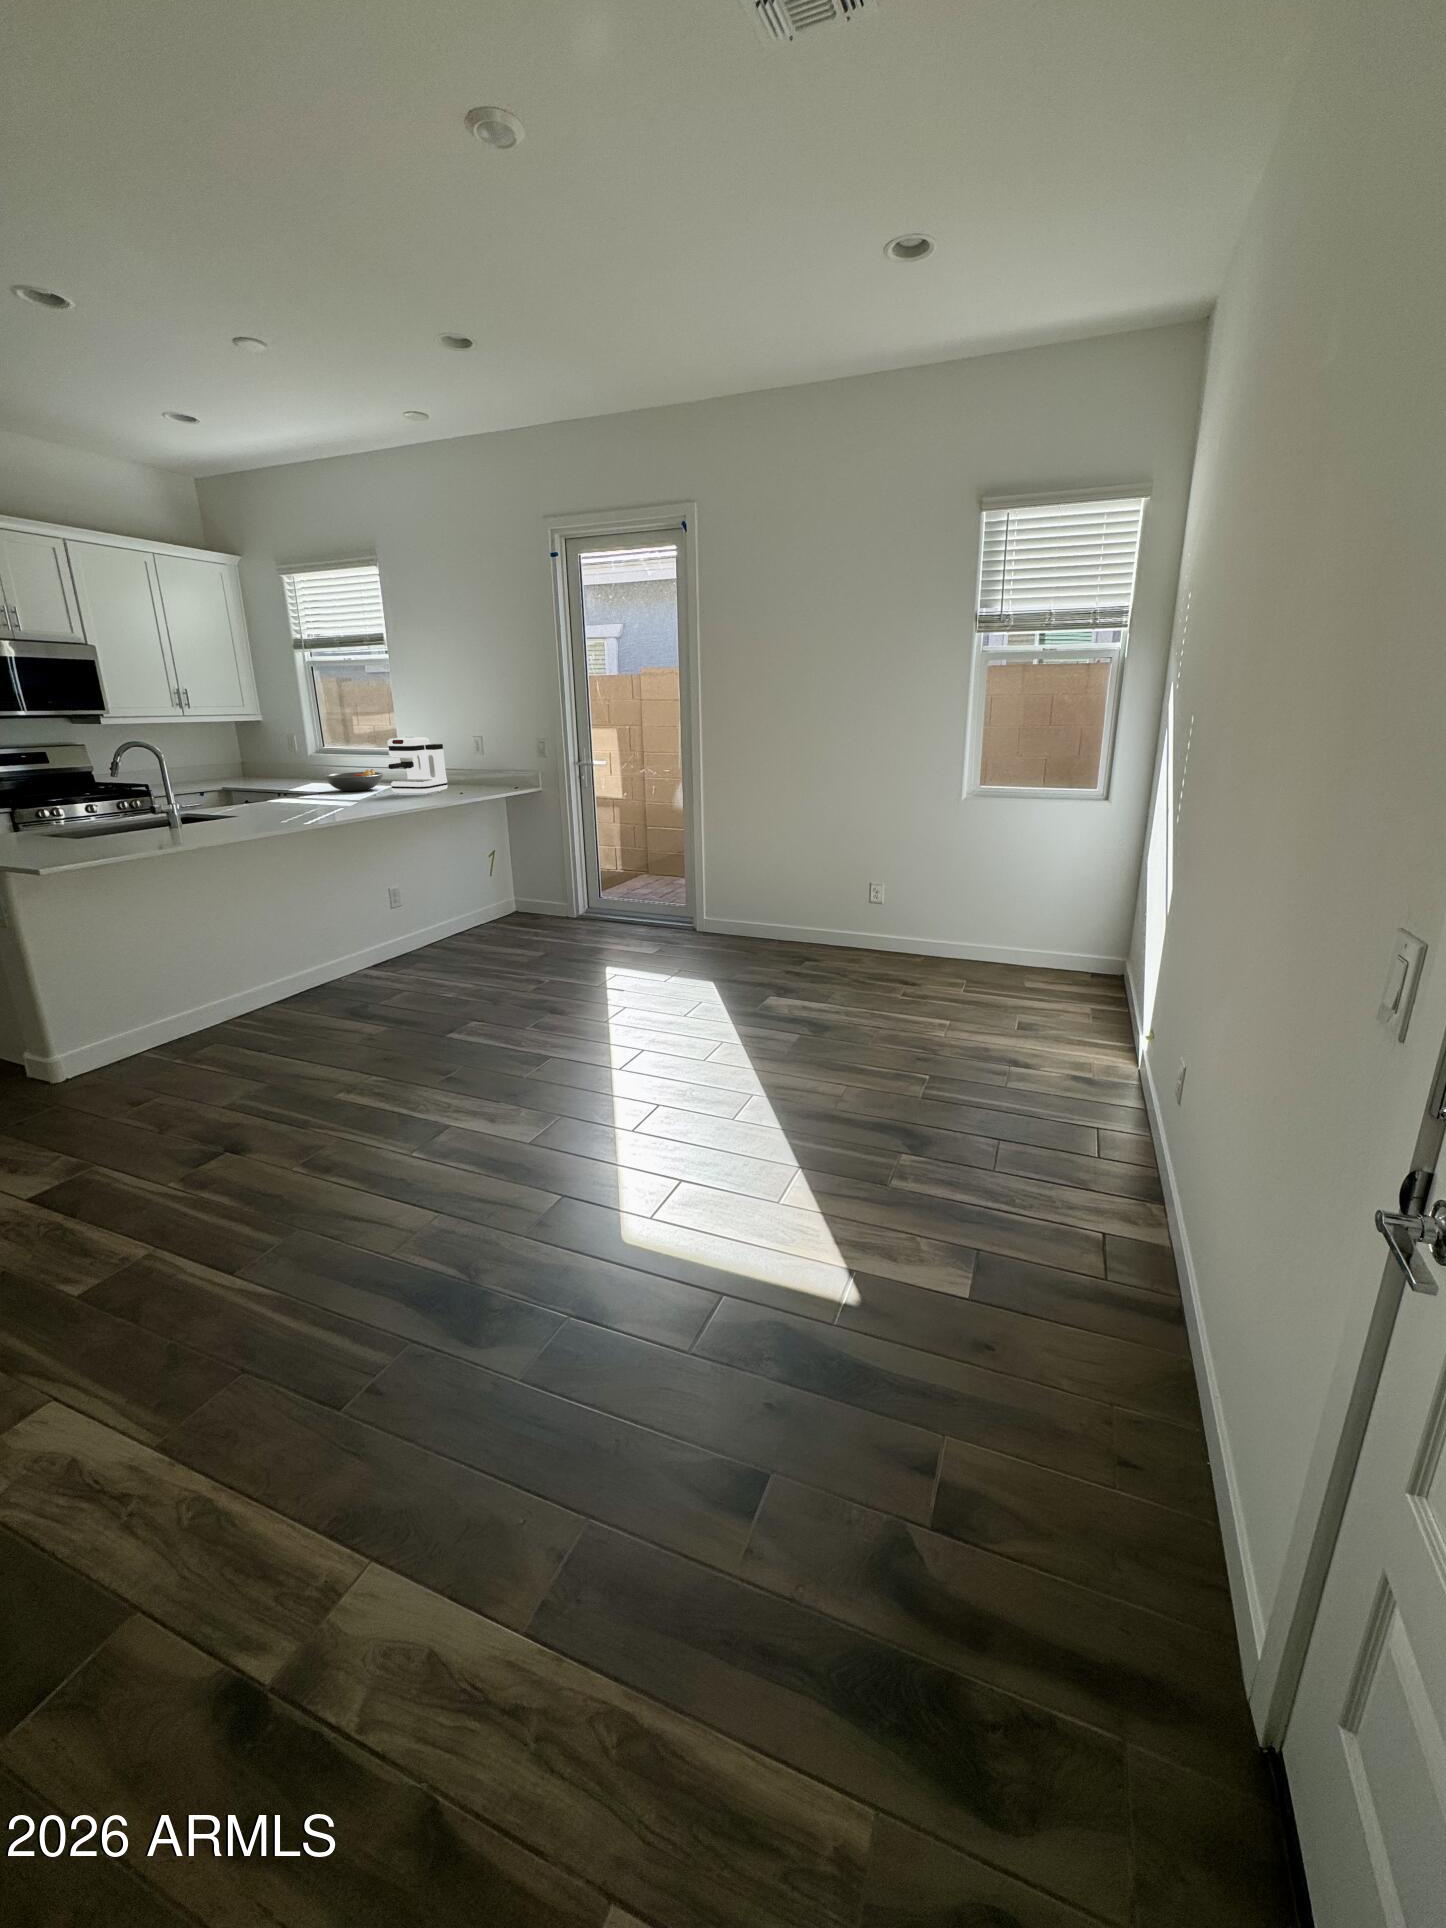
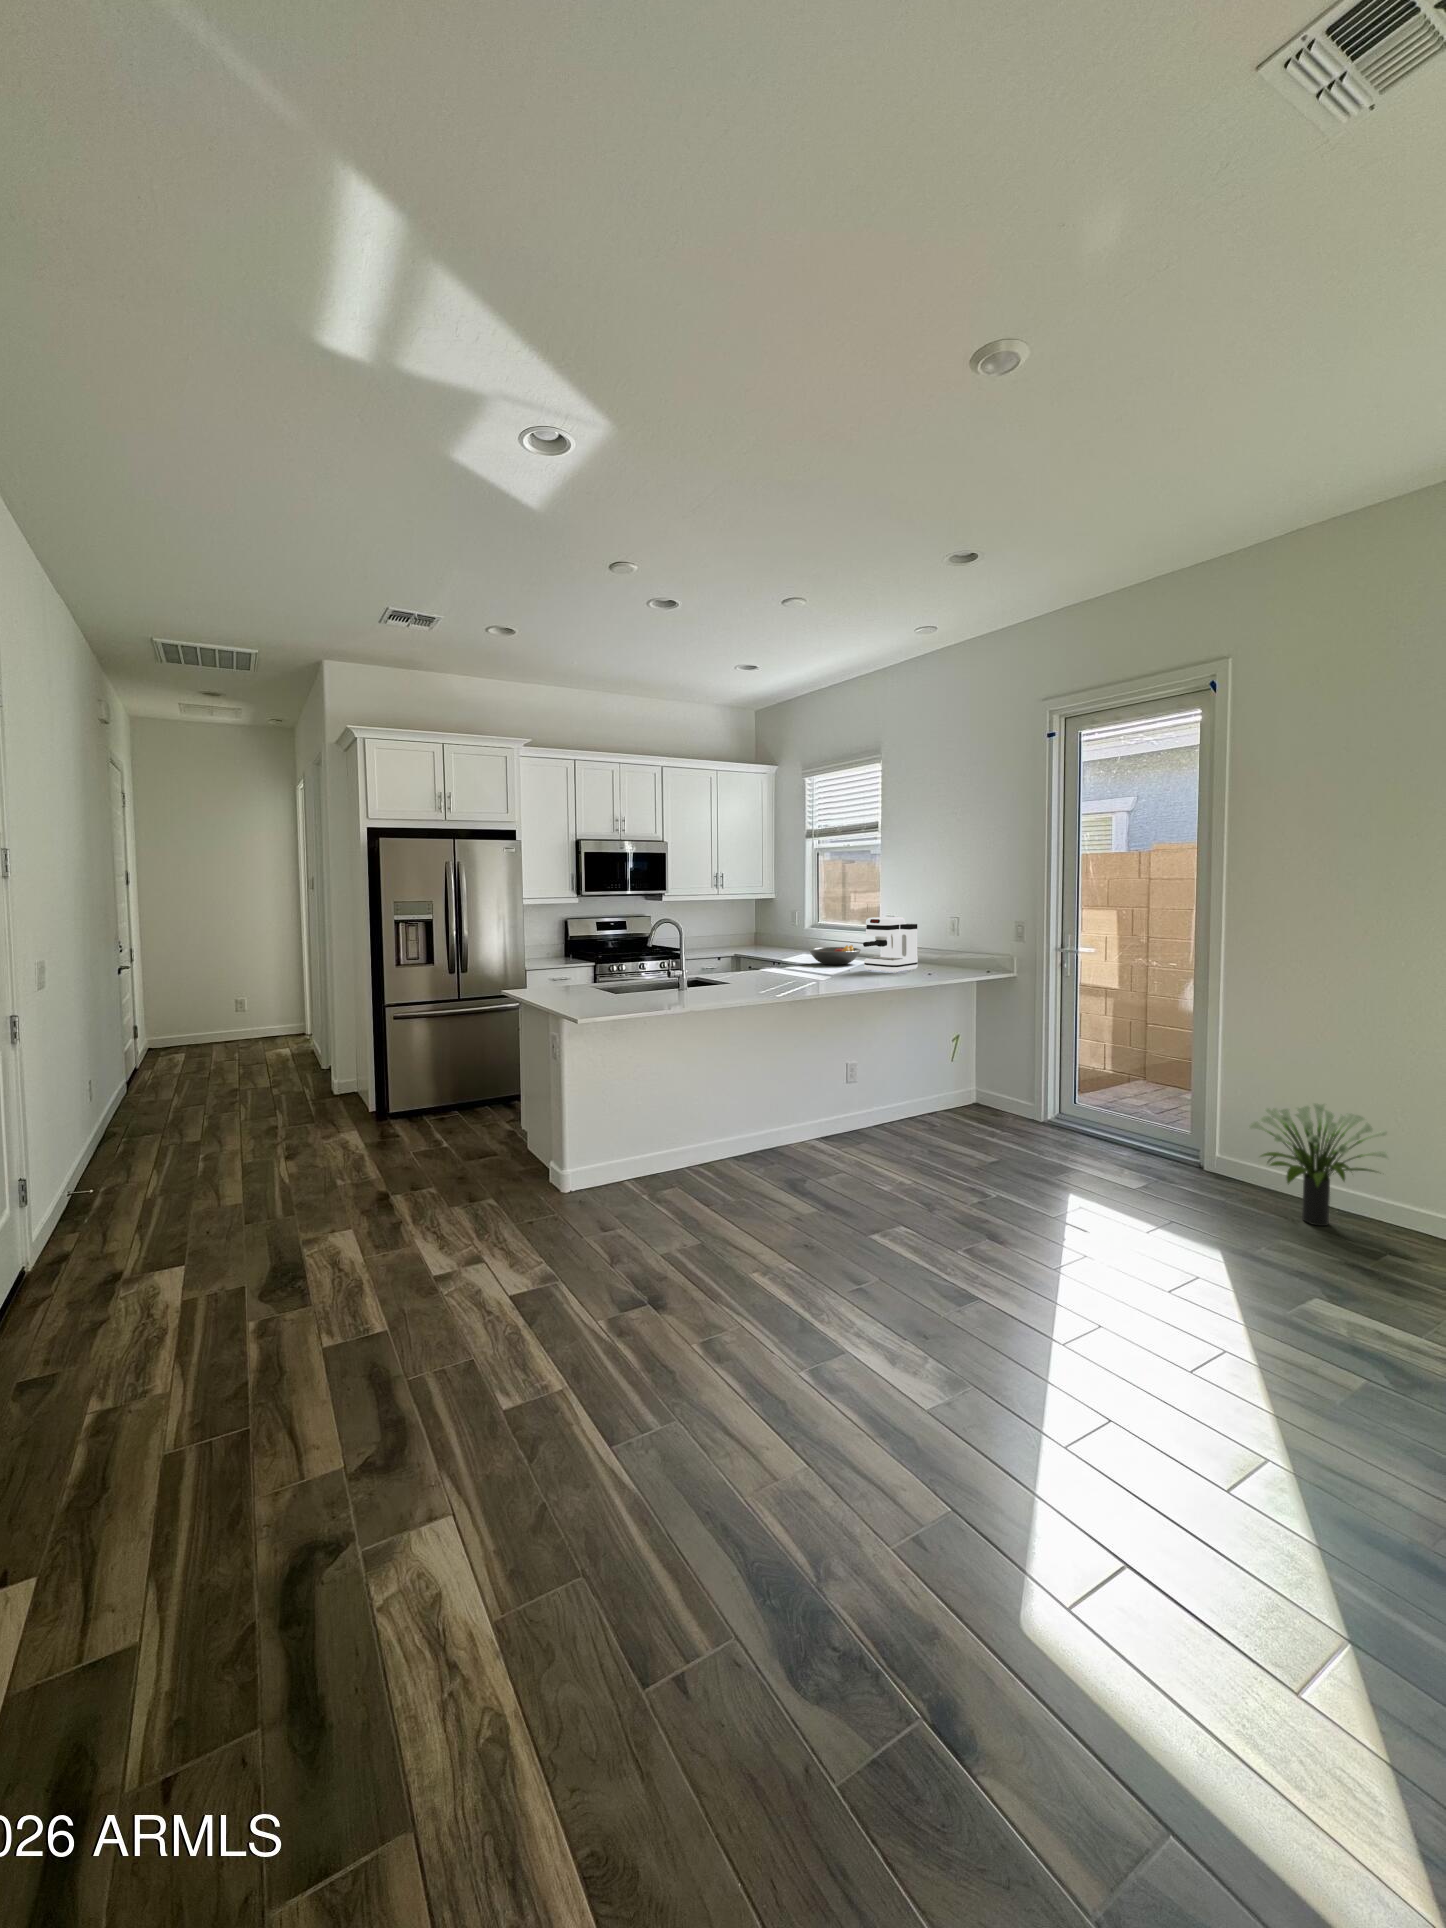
potted plant: none [723,867,803,952] -> present [1249,1103,1388,1226]

